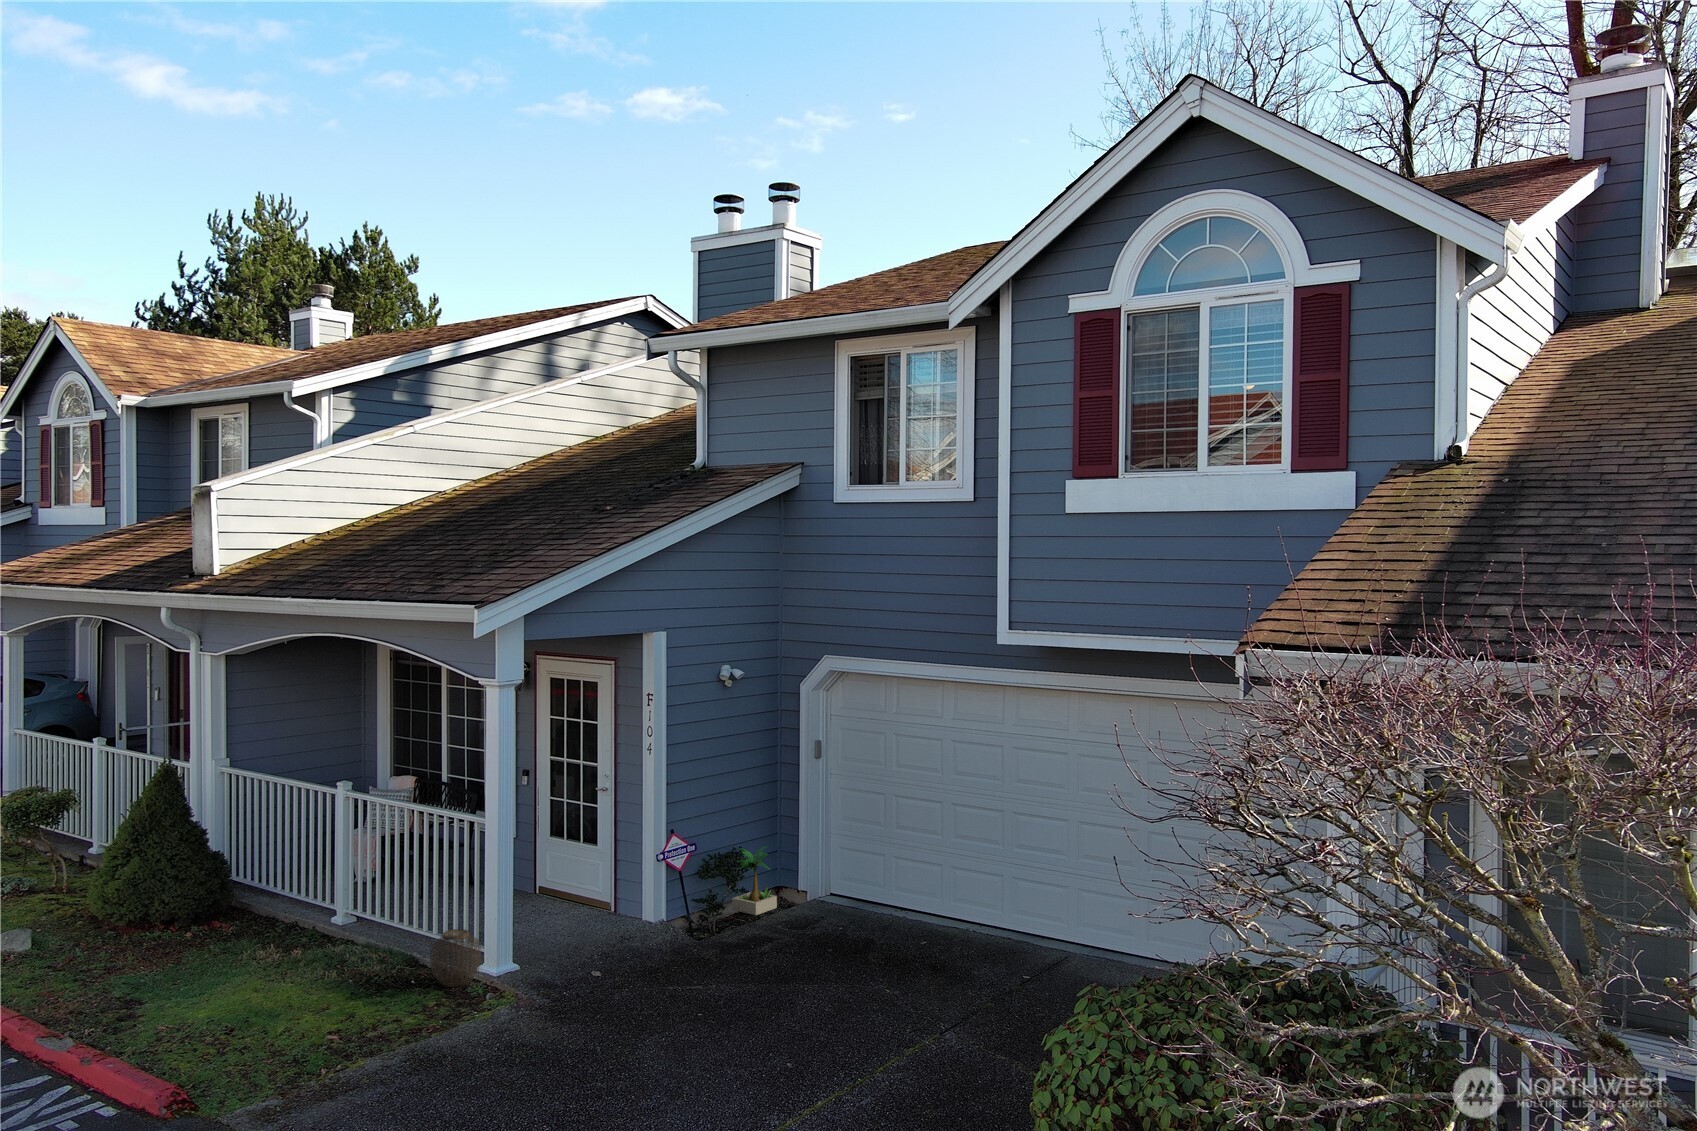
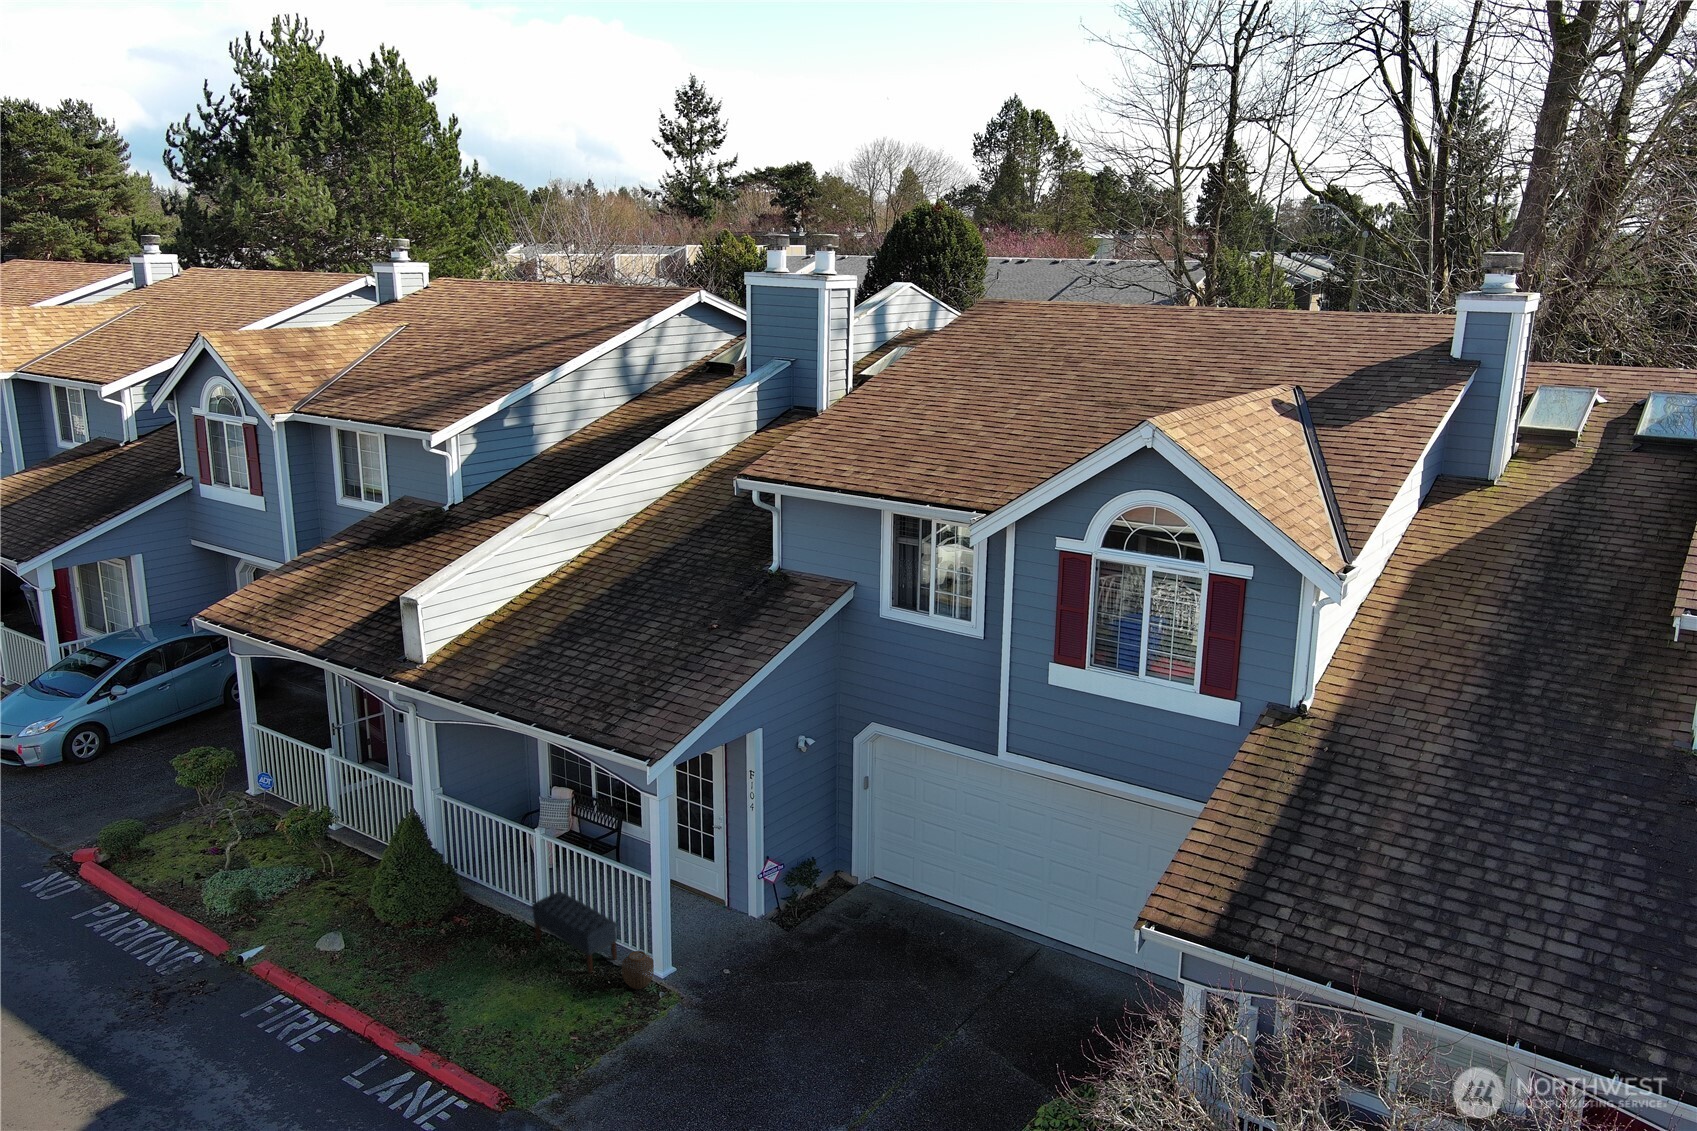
potted plant: present [732,846,777,915] -> none [807,861,837,911]
bench: none [316,875,436,974] -> present [532,892,617,973]

